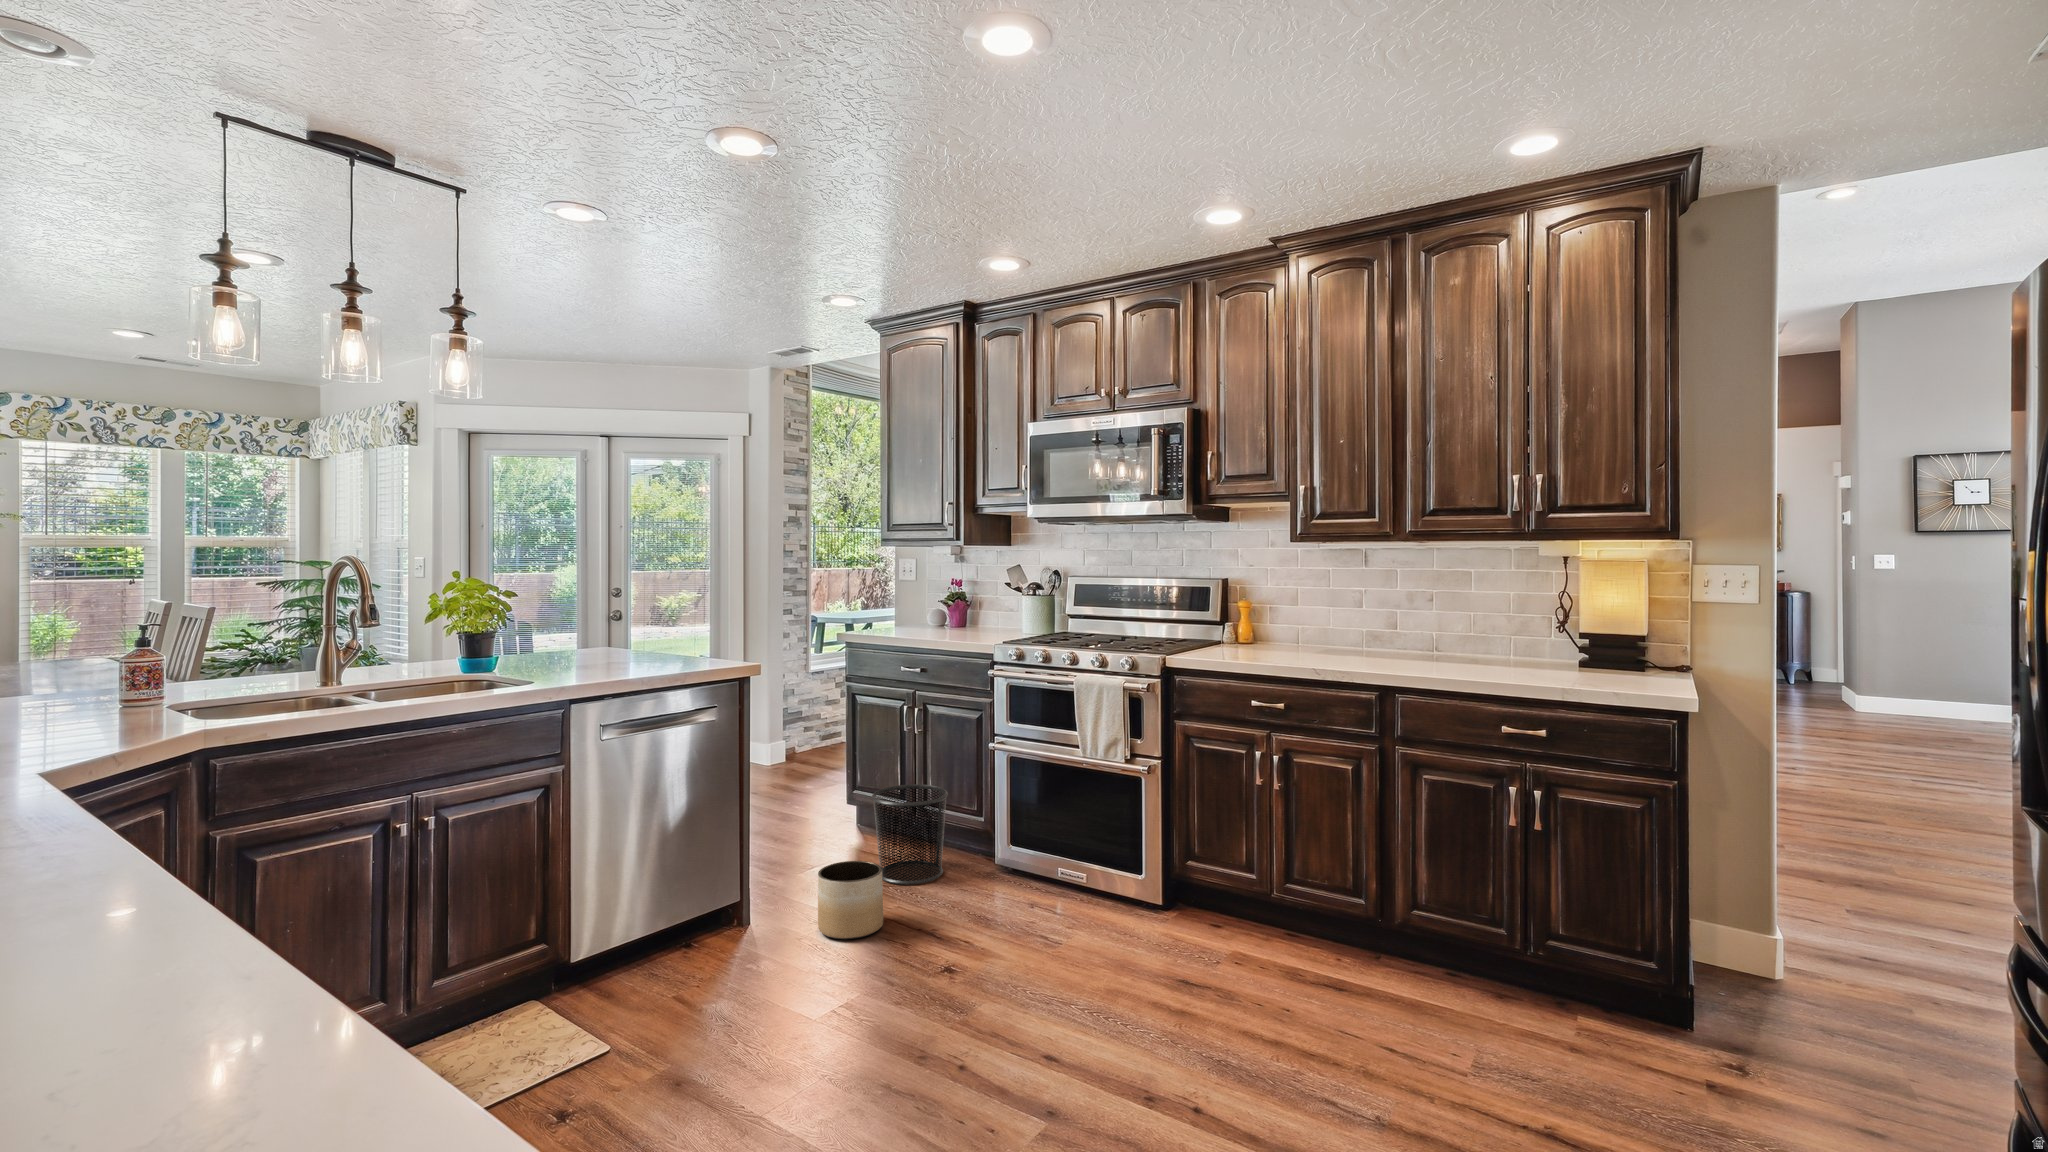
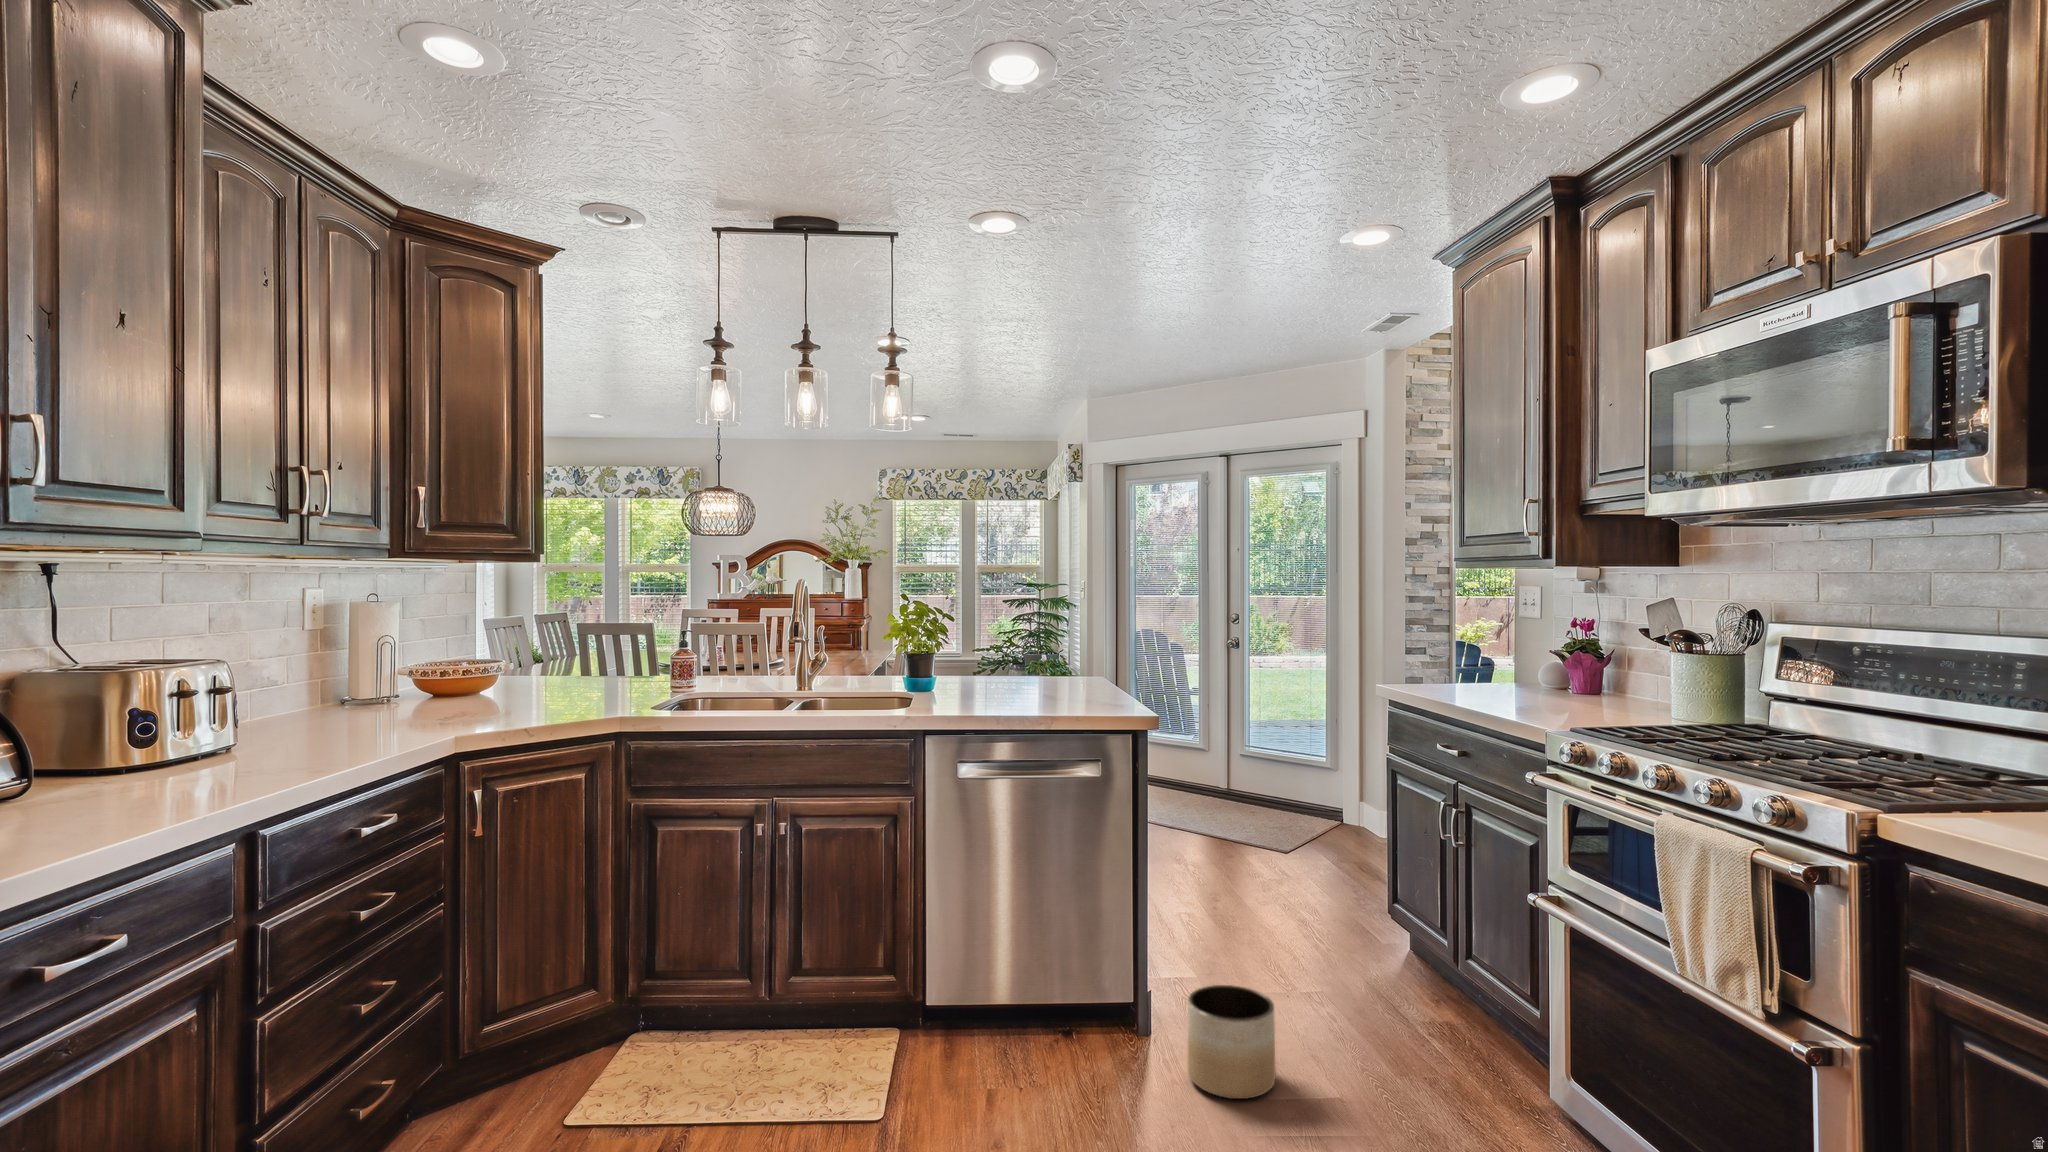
waste bin: present [872,784,948,885] -> none [1334,903,1449,1056]

